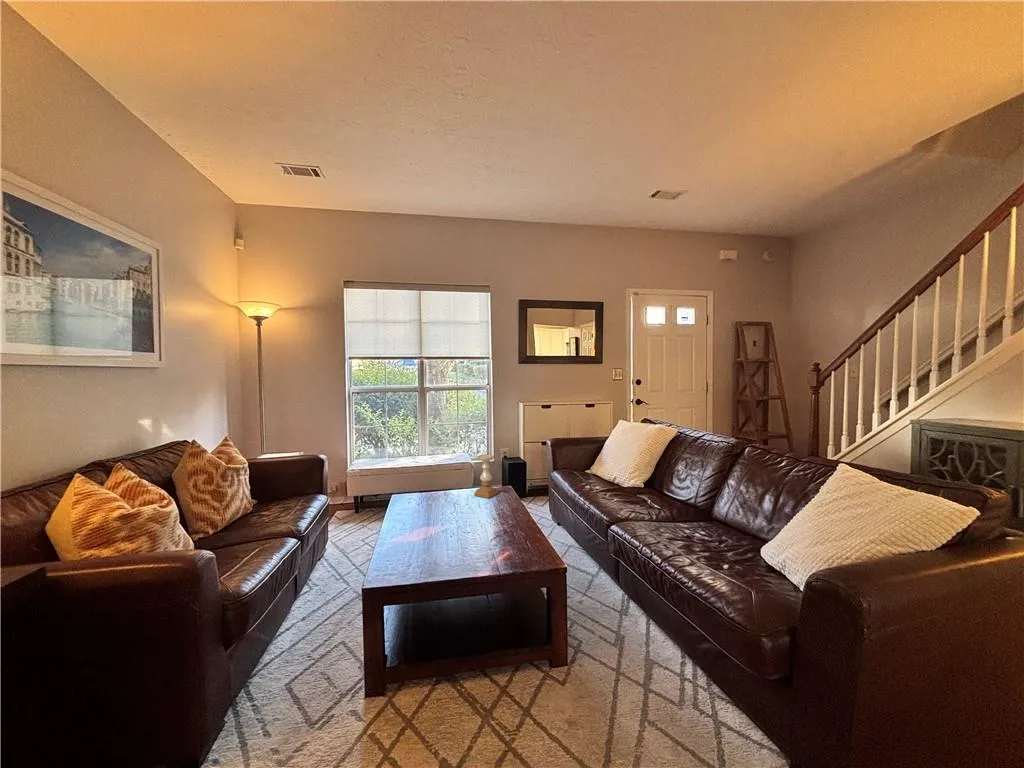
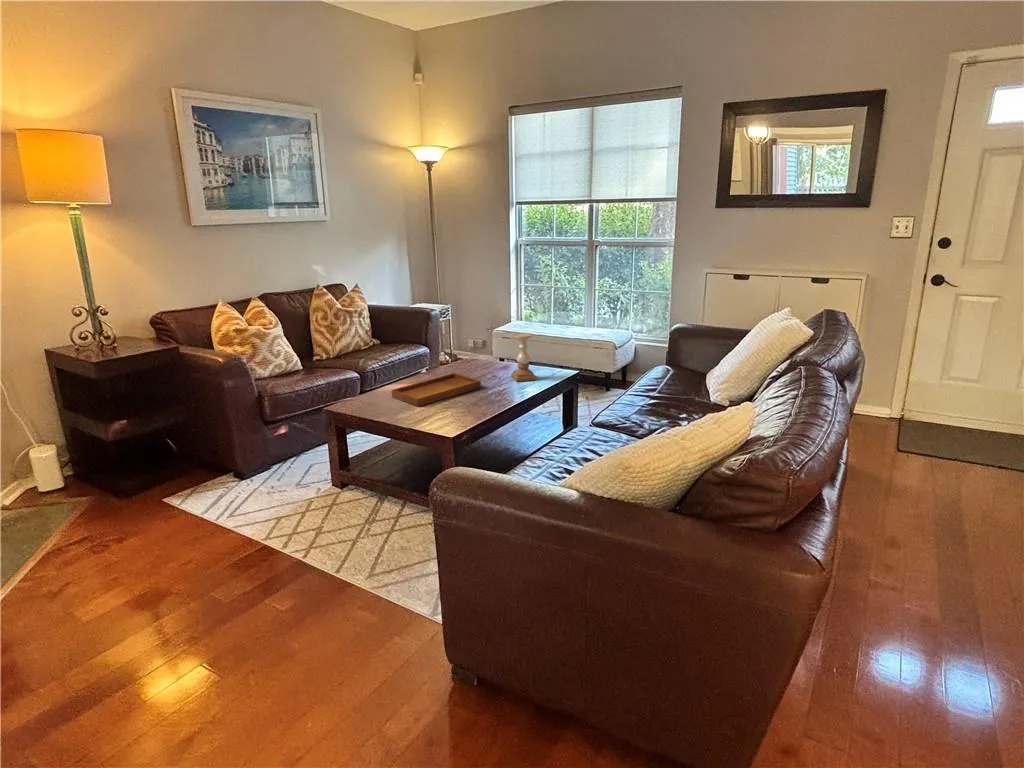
tray: none [422,497,476,545] -> present [392,364,481,406]

